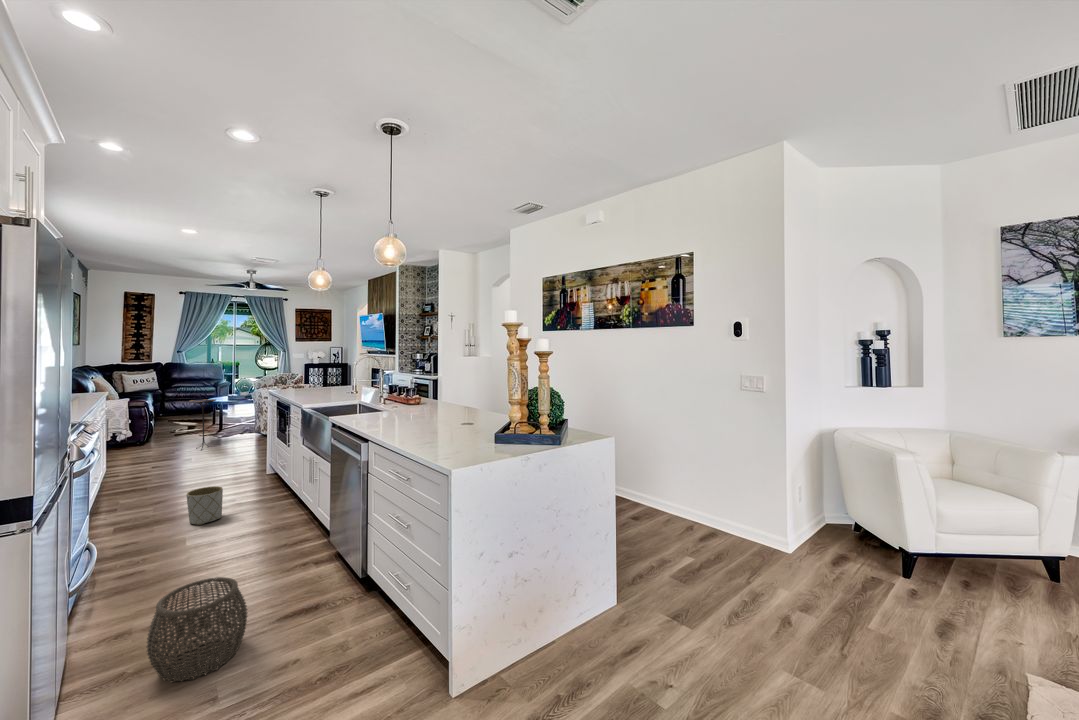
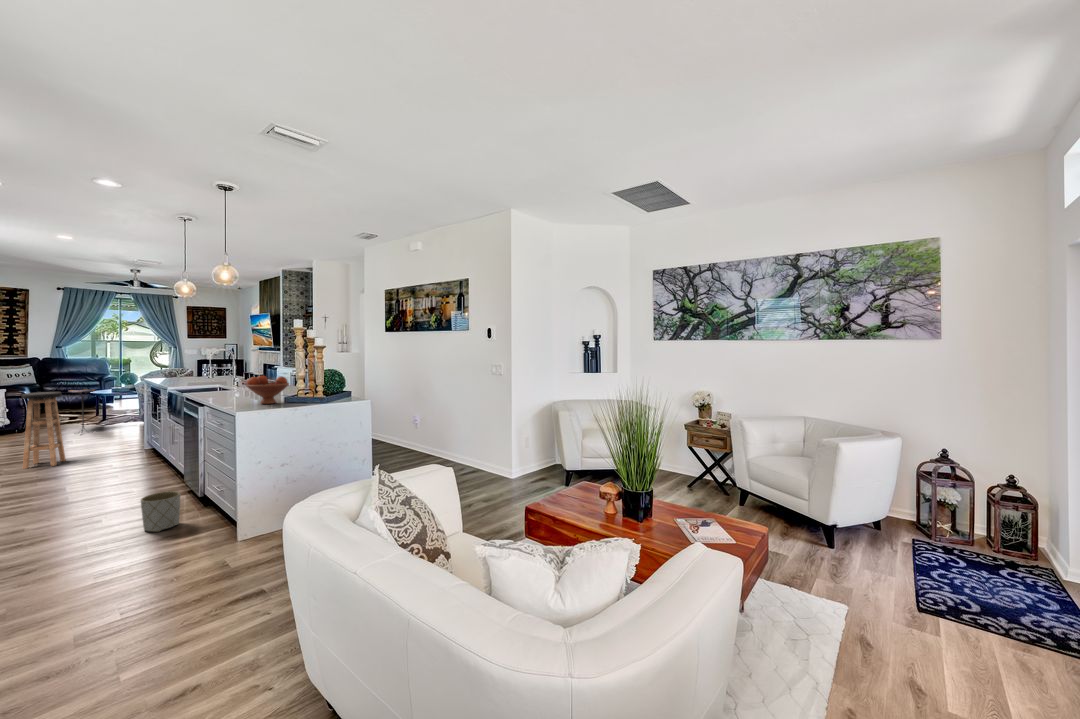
fruit bowl: none [443,397,502,444] -> present [246,376,289,404]
bar stool: none [140,407,187,501] -> present [22,392,65,469]
planter: present [186,486,223,525] -> present [141,491,180,532]
woven basket: present [147,577,248,682] -> none [35,490,107,546]

